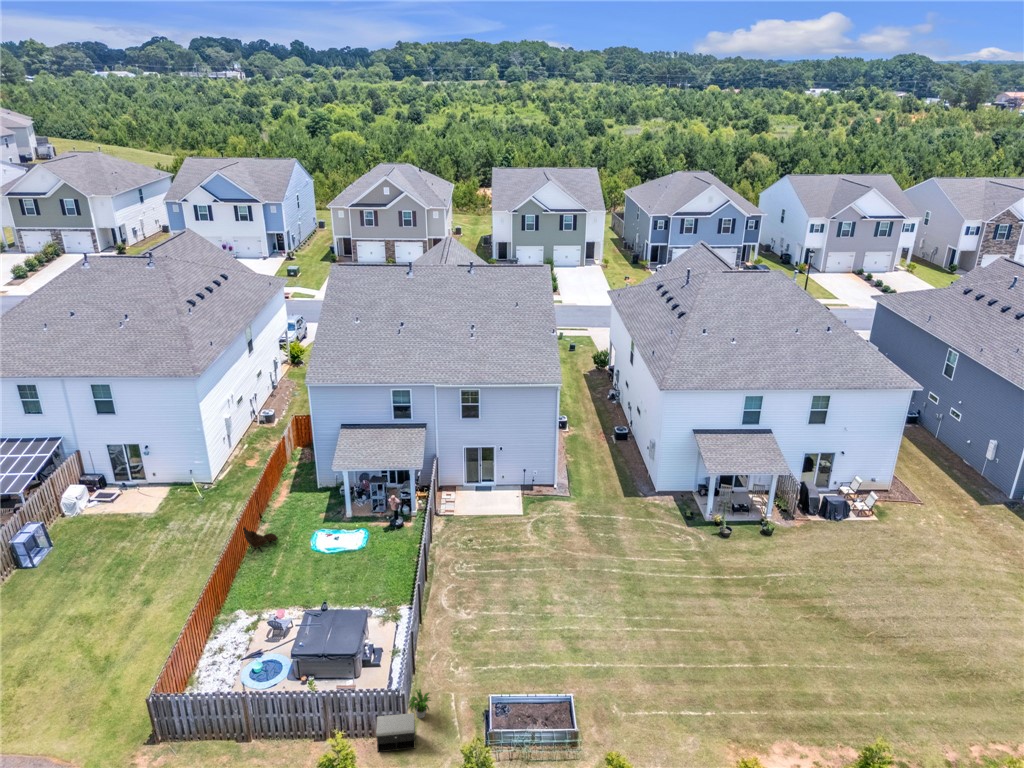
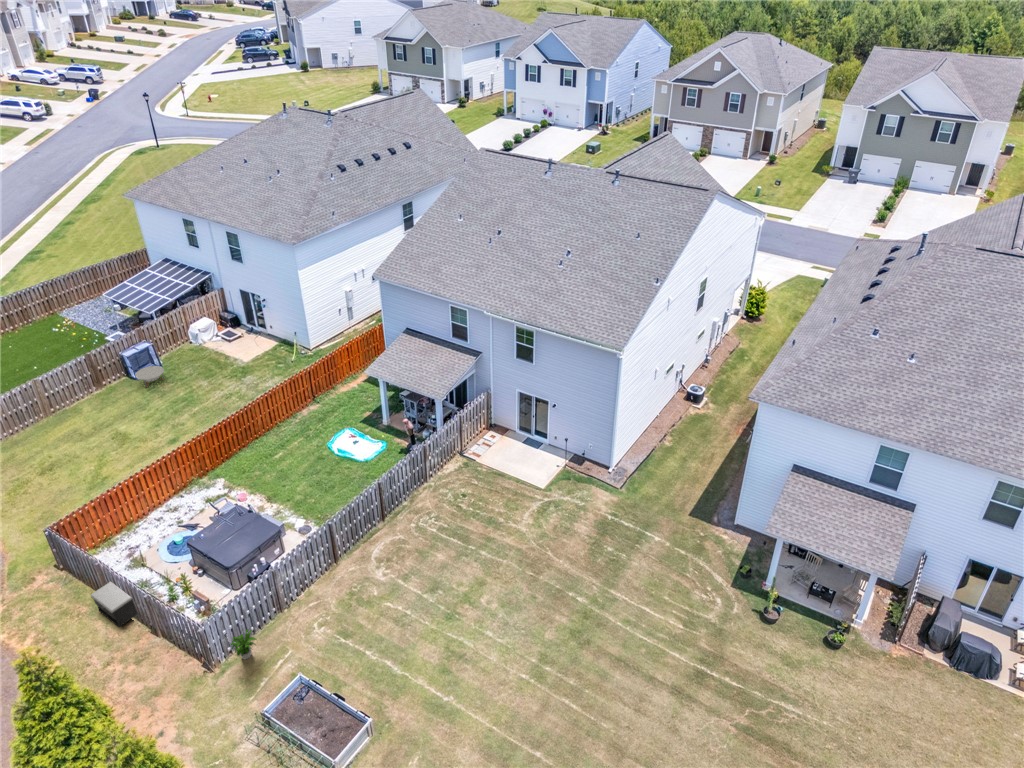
lounge chair: present [243,527,278,552] -> none [272,401,308,431]
round table: none [34,544,69,571] -> present [135,366,165,388]
storage bench: present [376,713,415,752] -> present [91,582,138,627]

